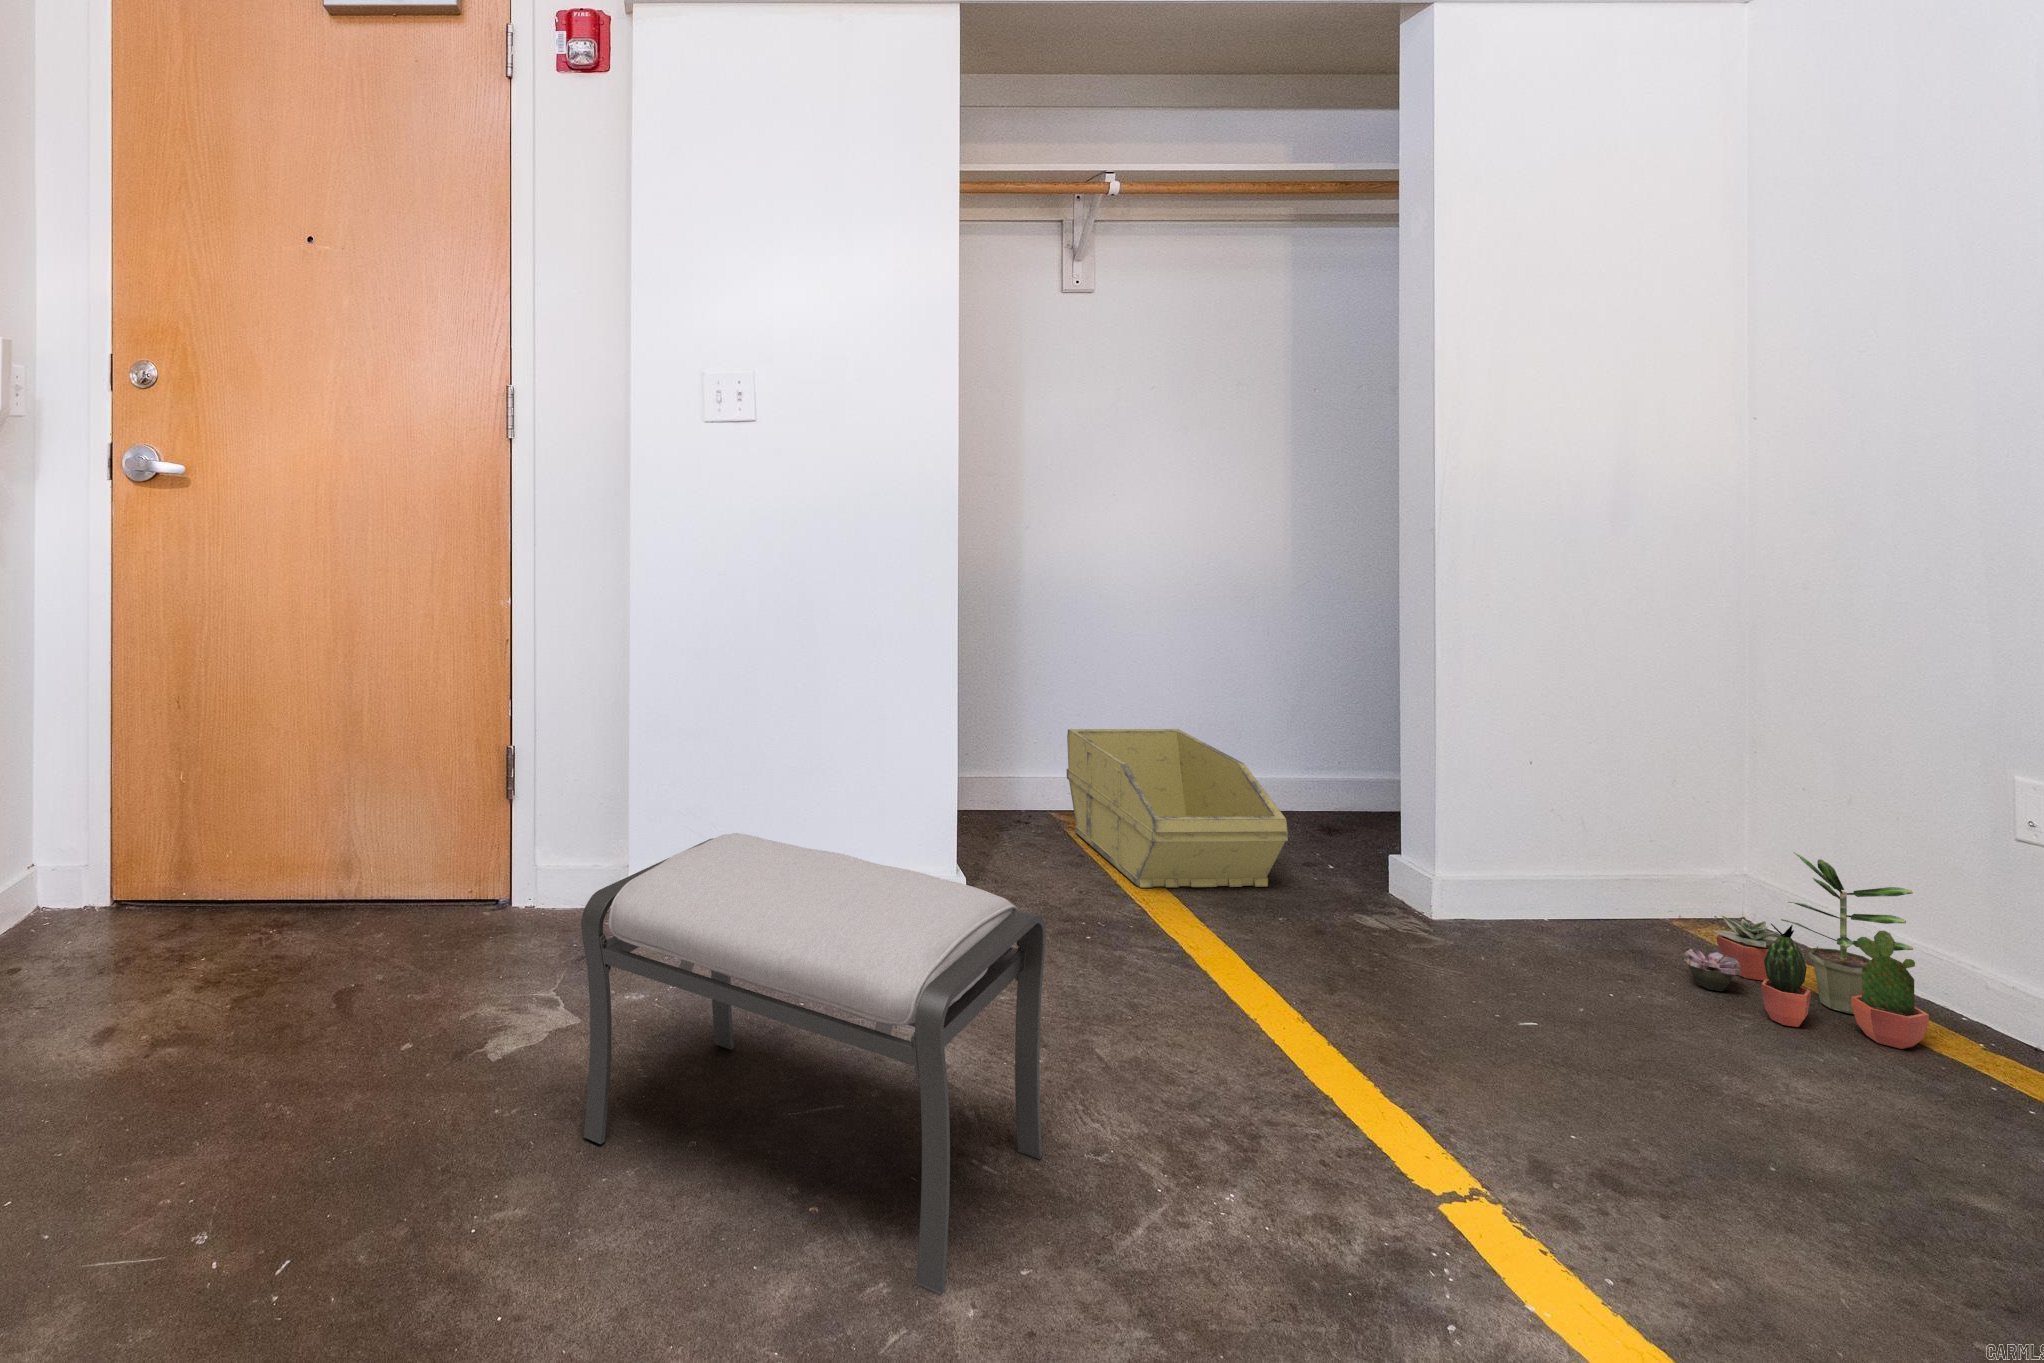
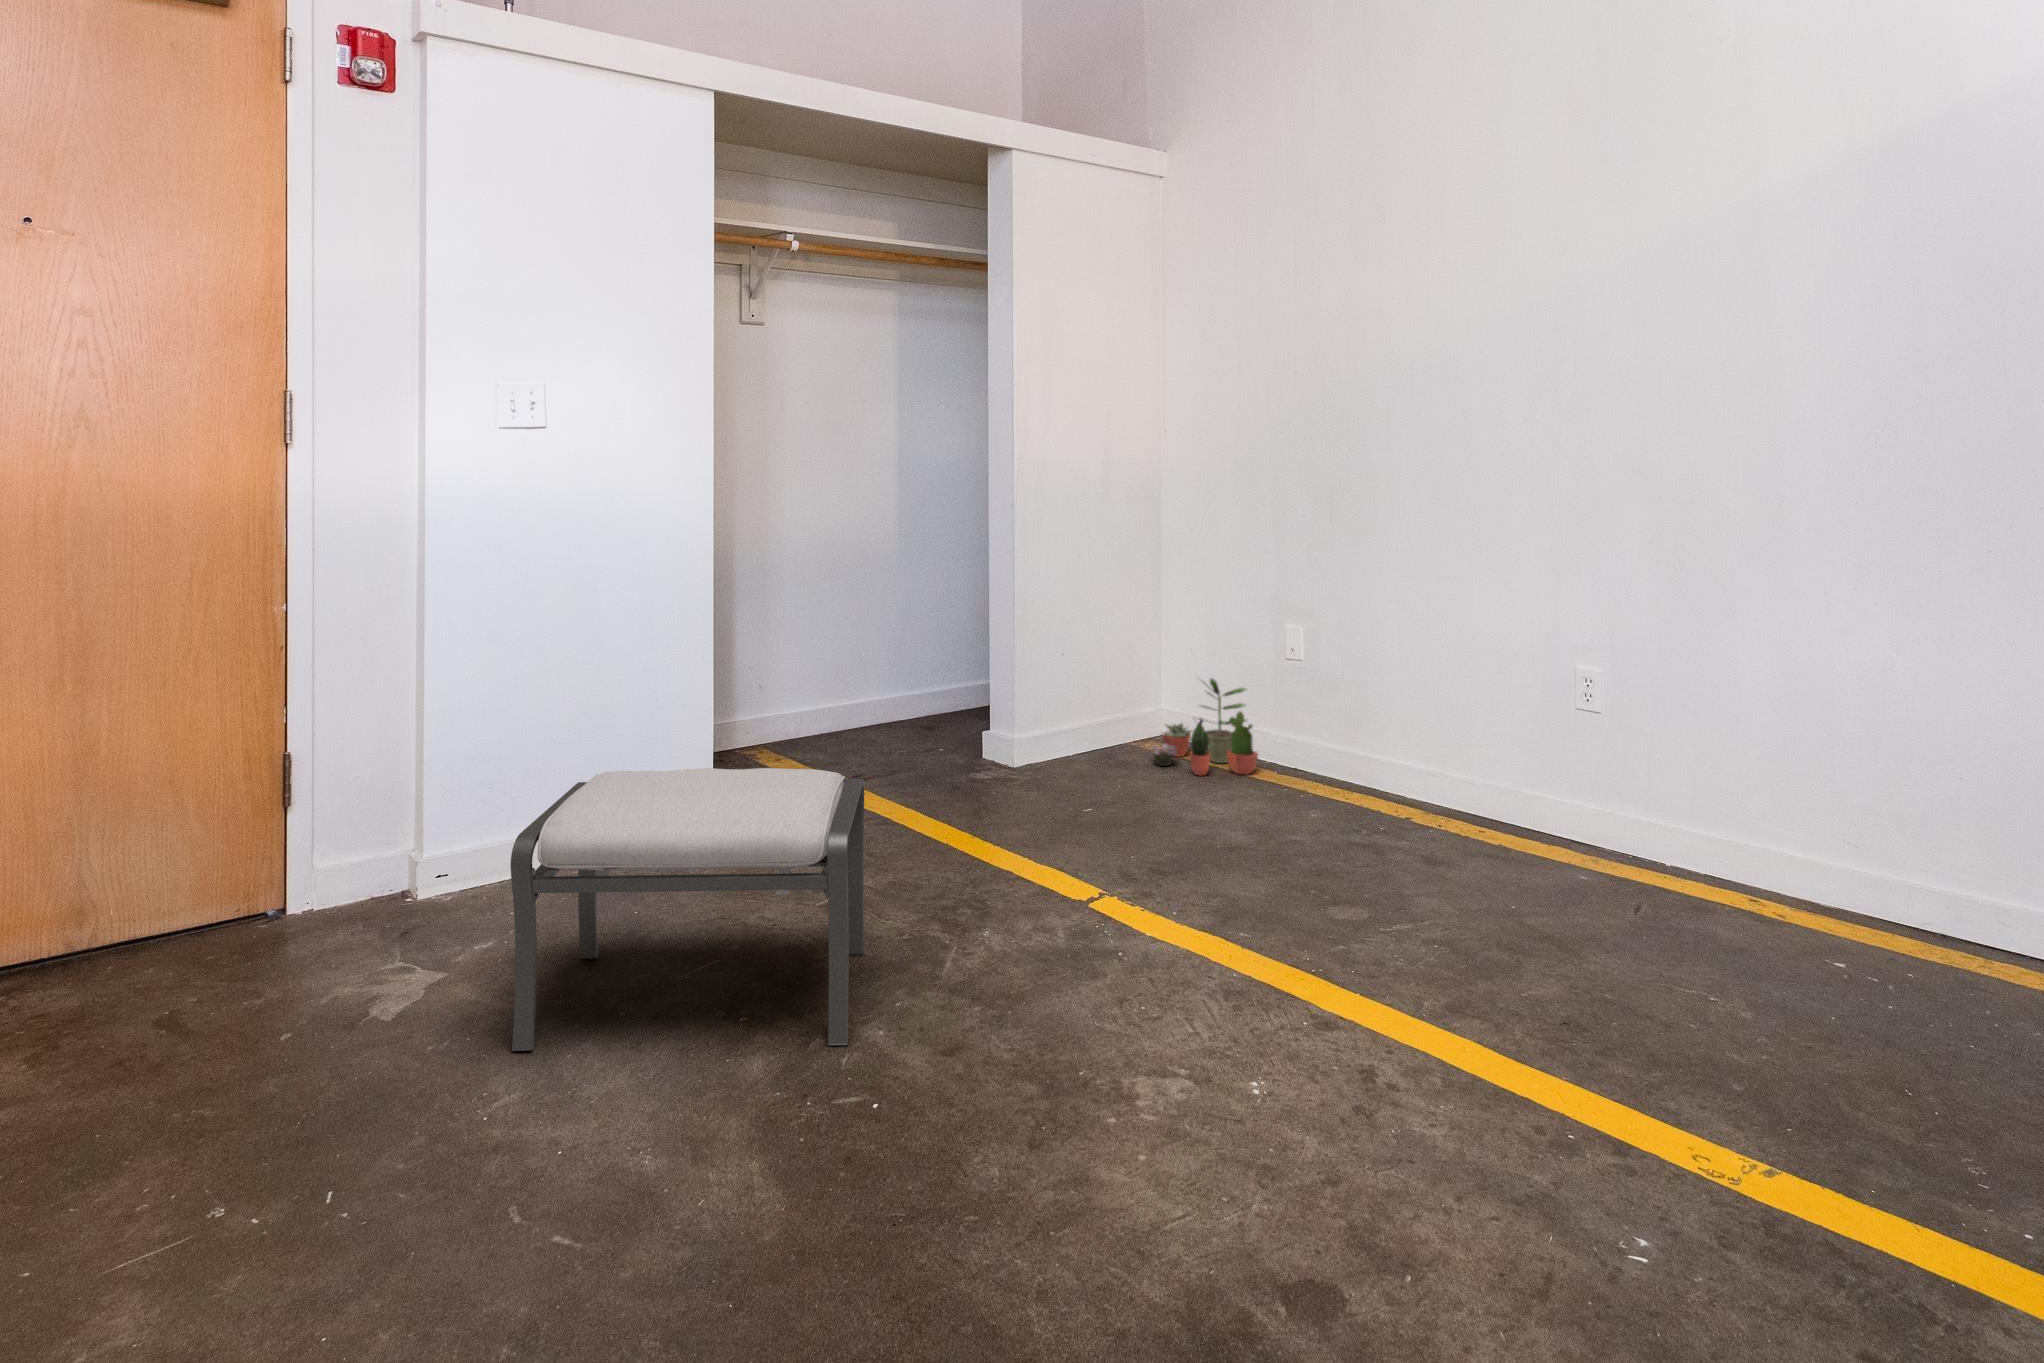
storage bin: present [1067,729,1288,888] -> none [762,662,932,780]

